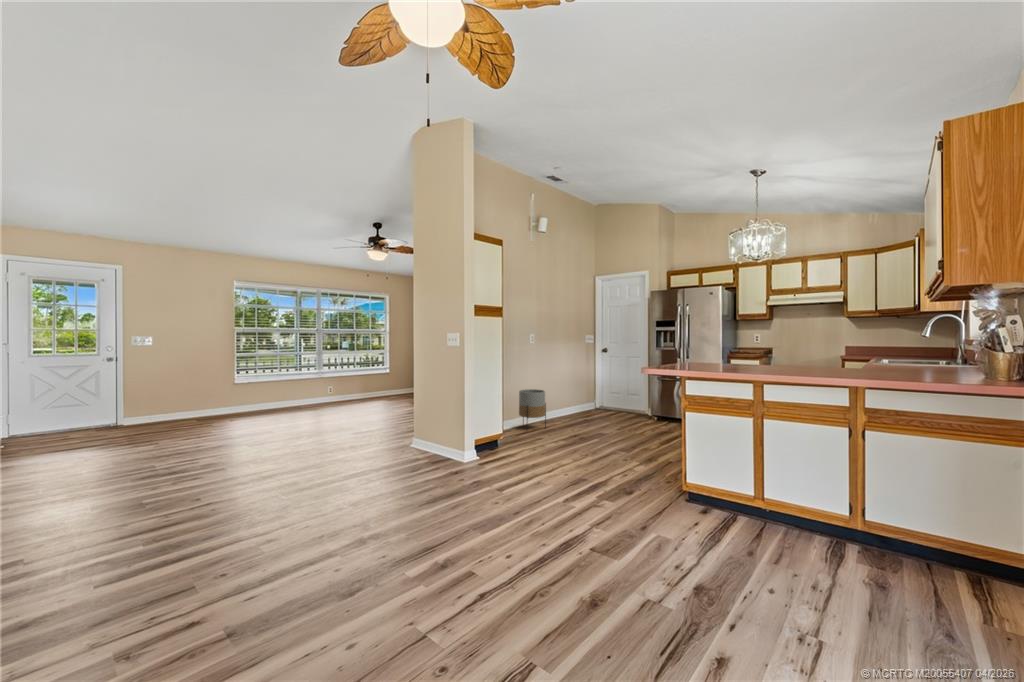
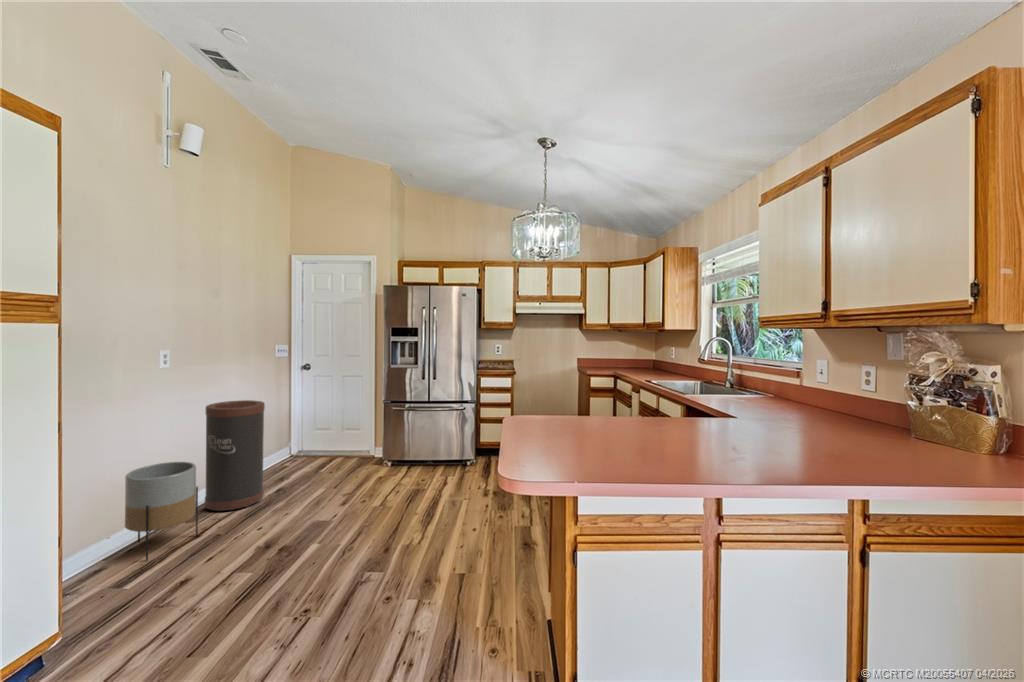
trash can: none [549,365,577,423] -> present [205,400,265,511]

